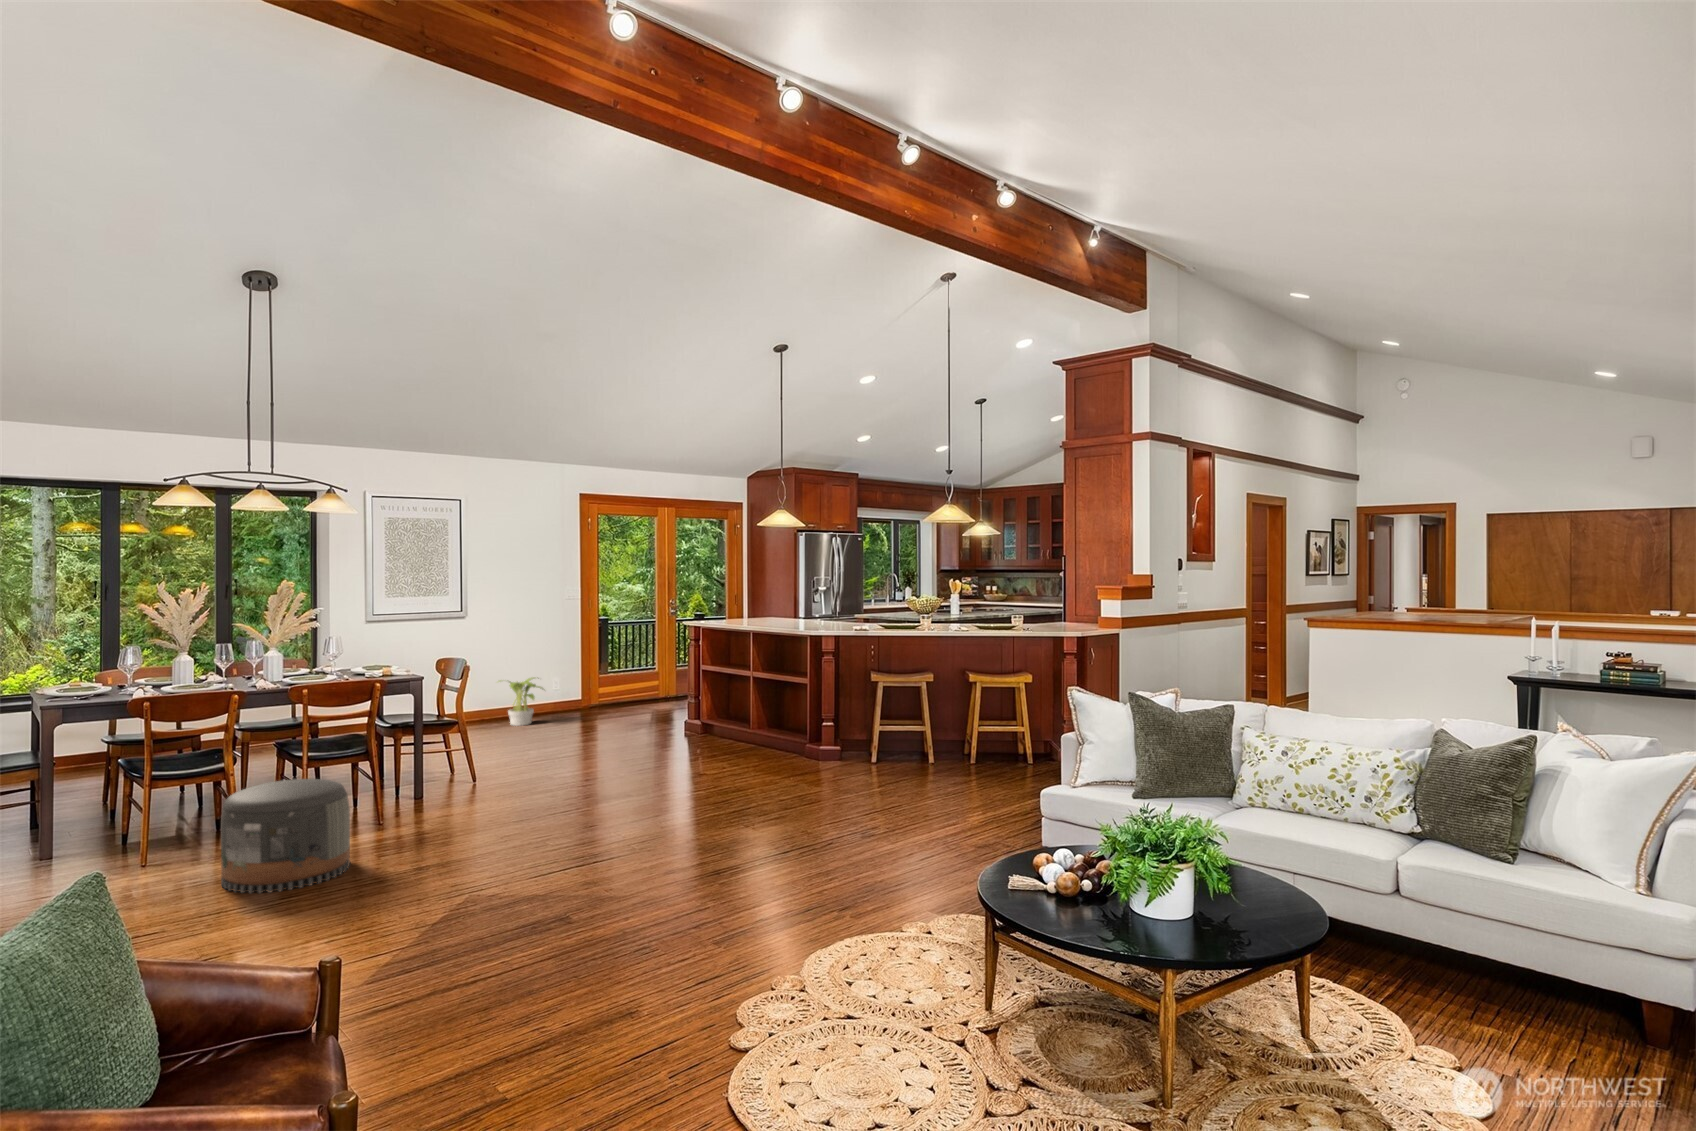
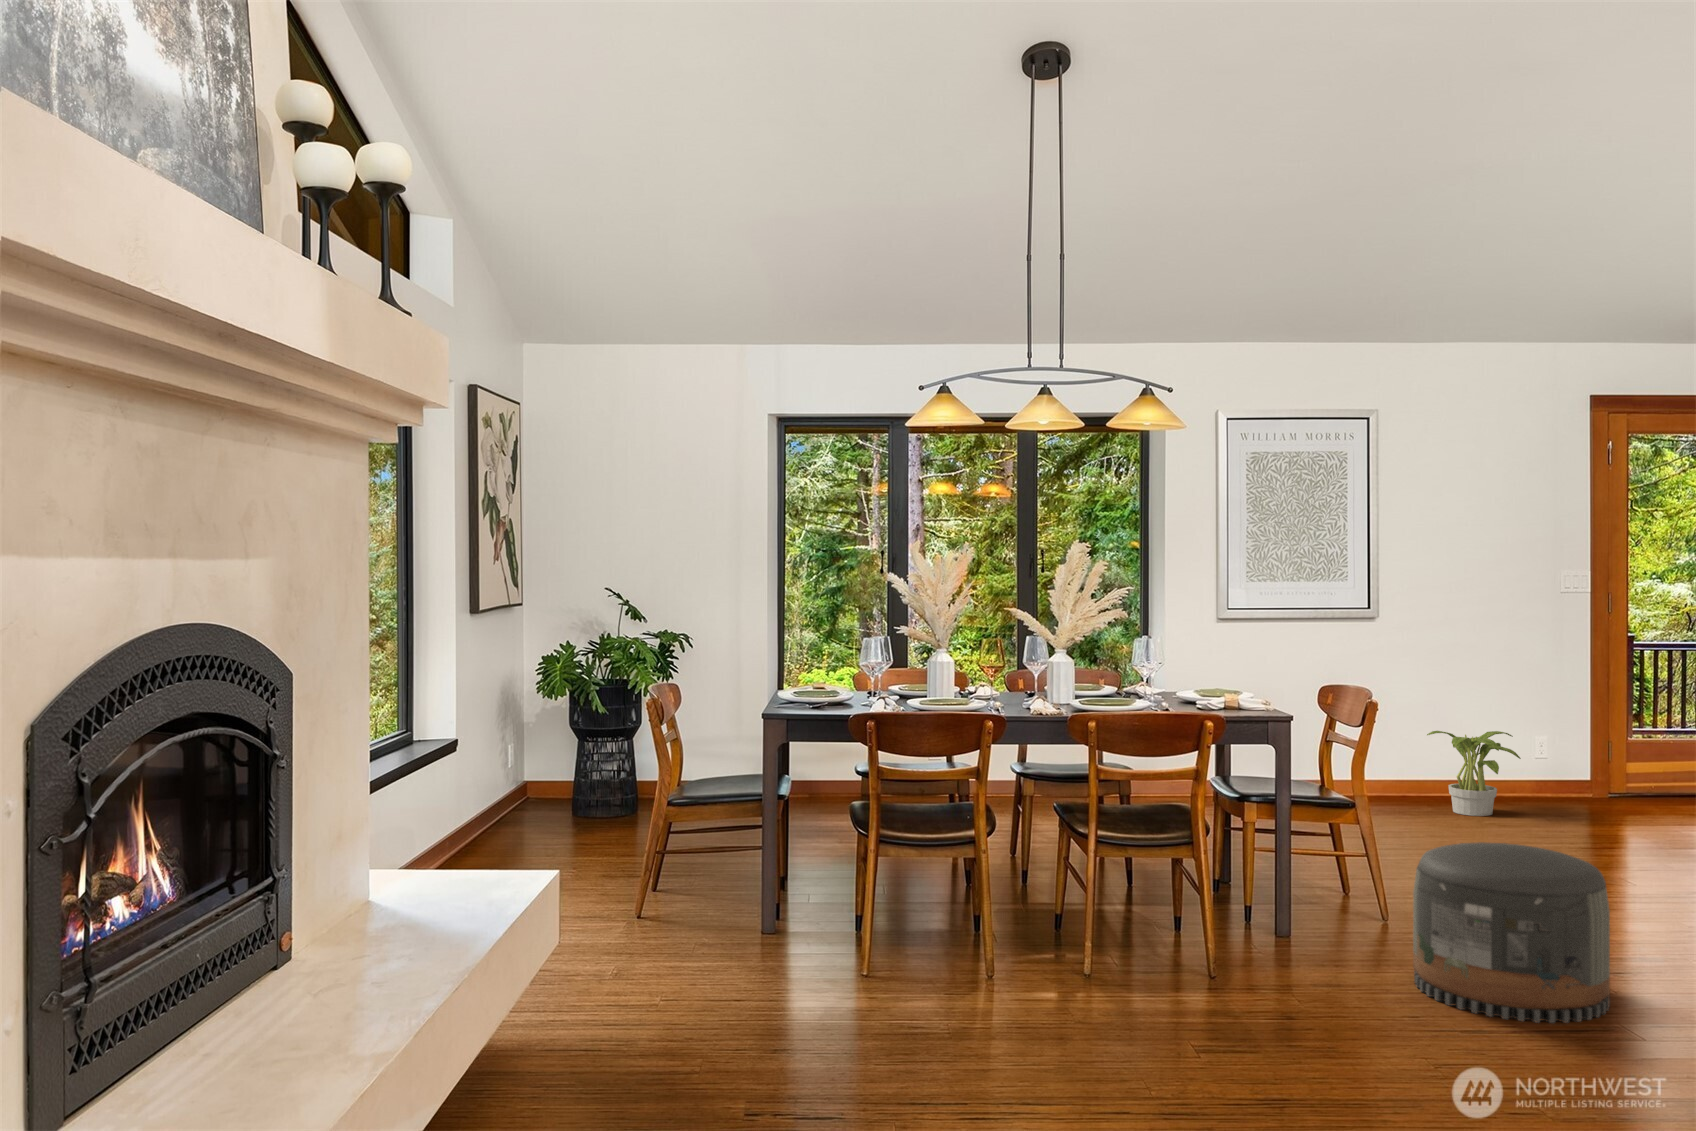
pouf: present [221,779,350,893] -> present [1413,842,1610,1023]

